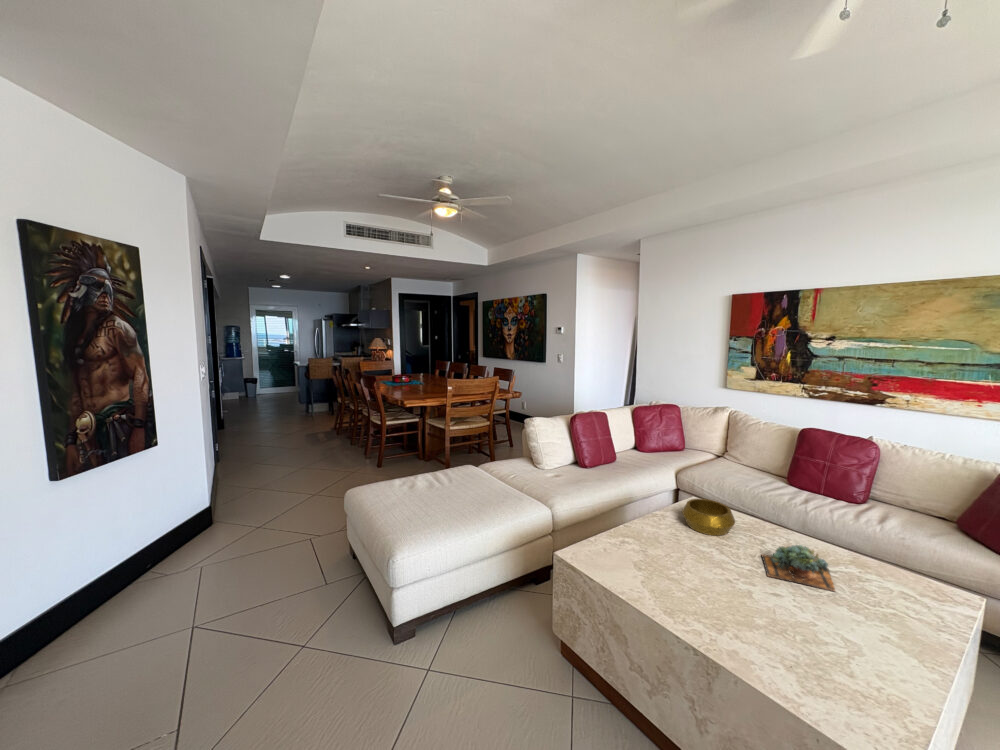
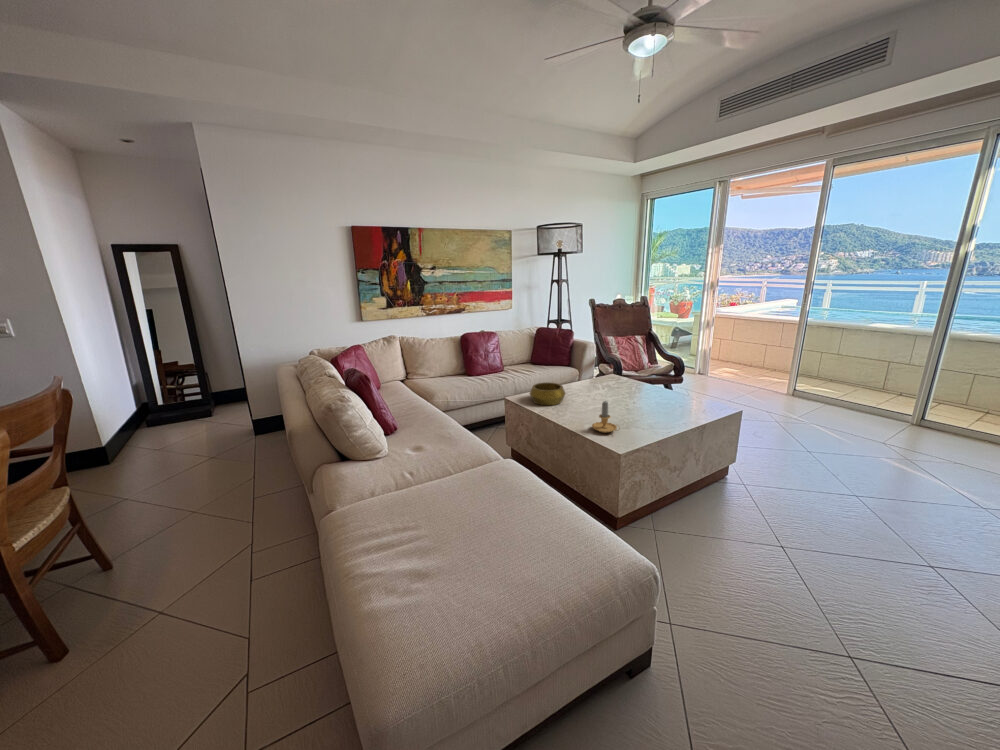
candle: none [613,523,645,566] -> present [592,401,617,433]
succulent plant: present [762,545,835,591] -> none [584,377,617,399]

